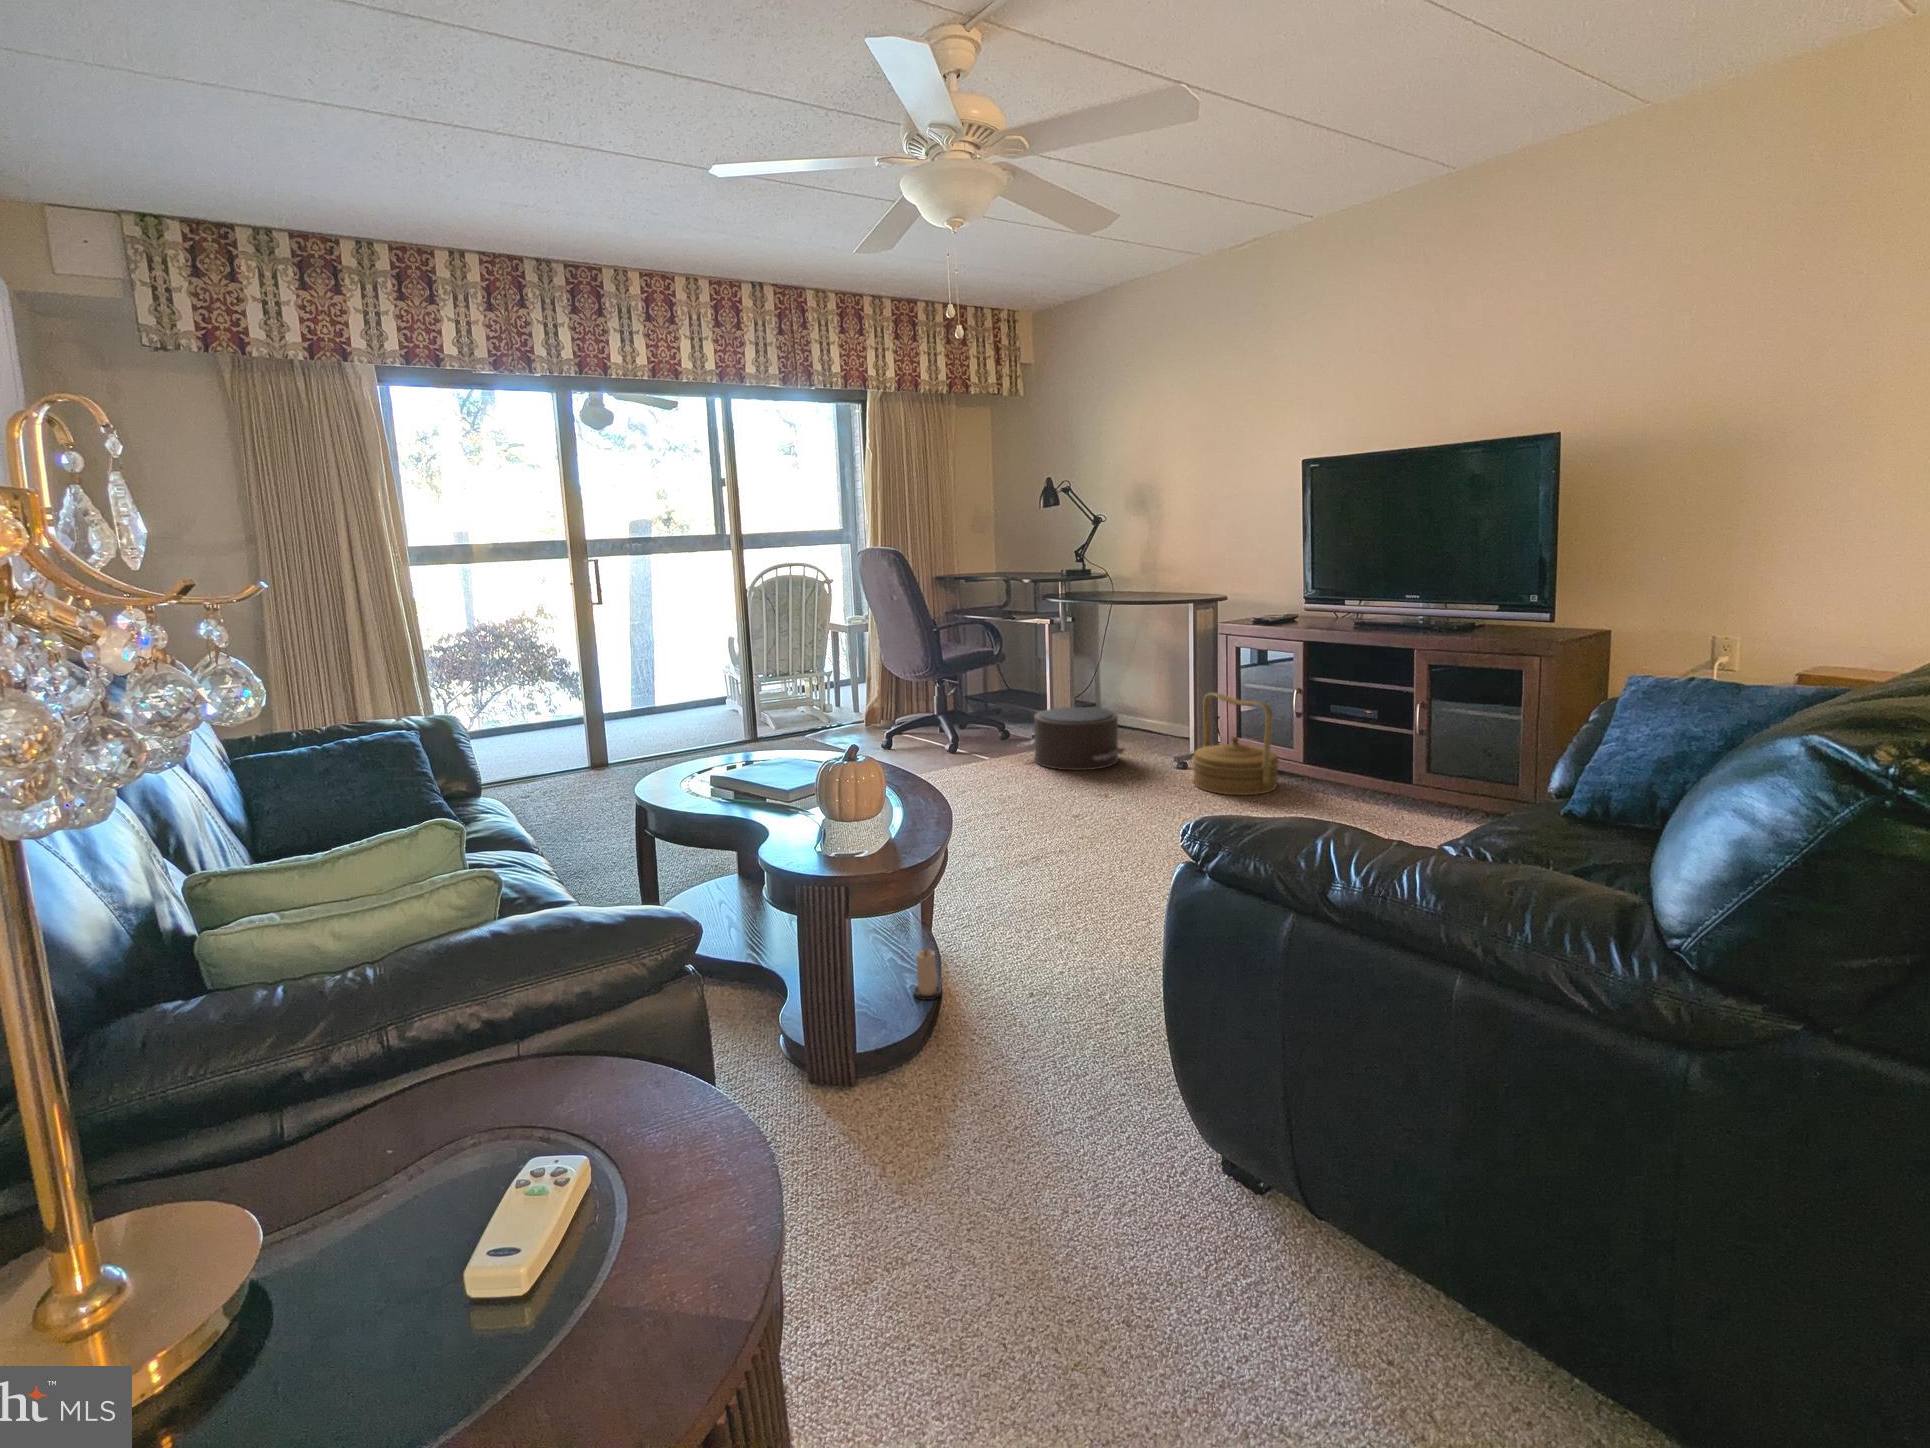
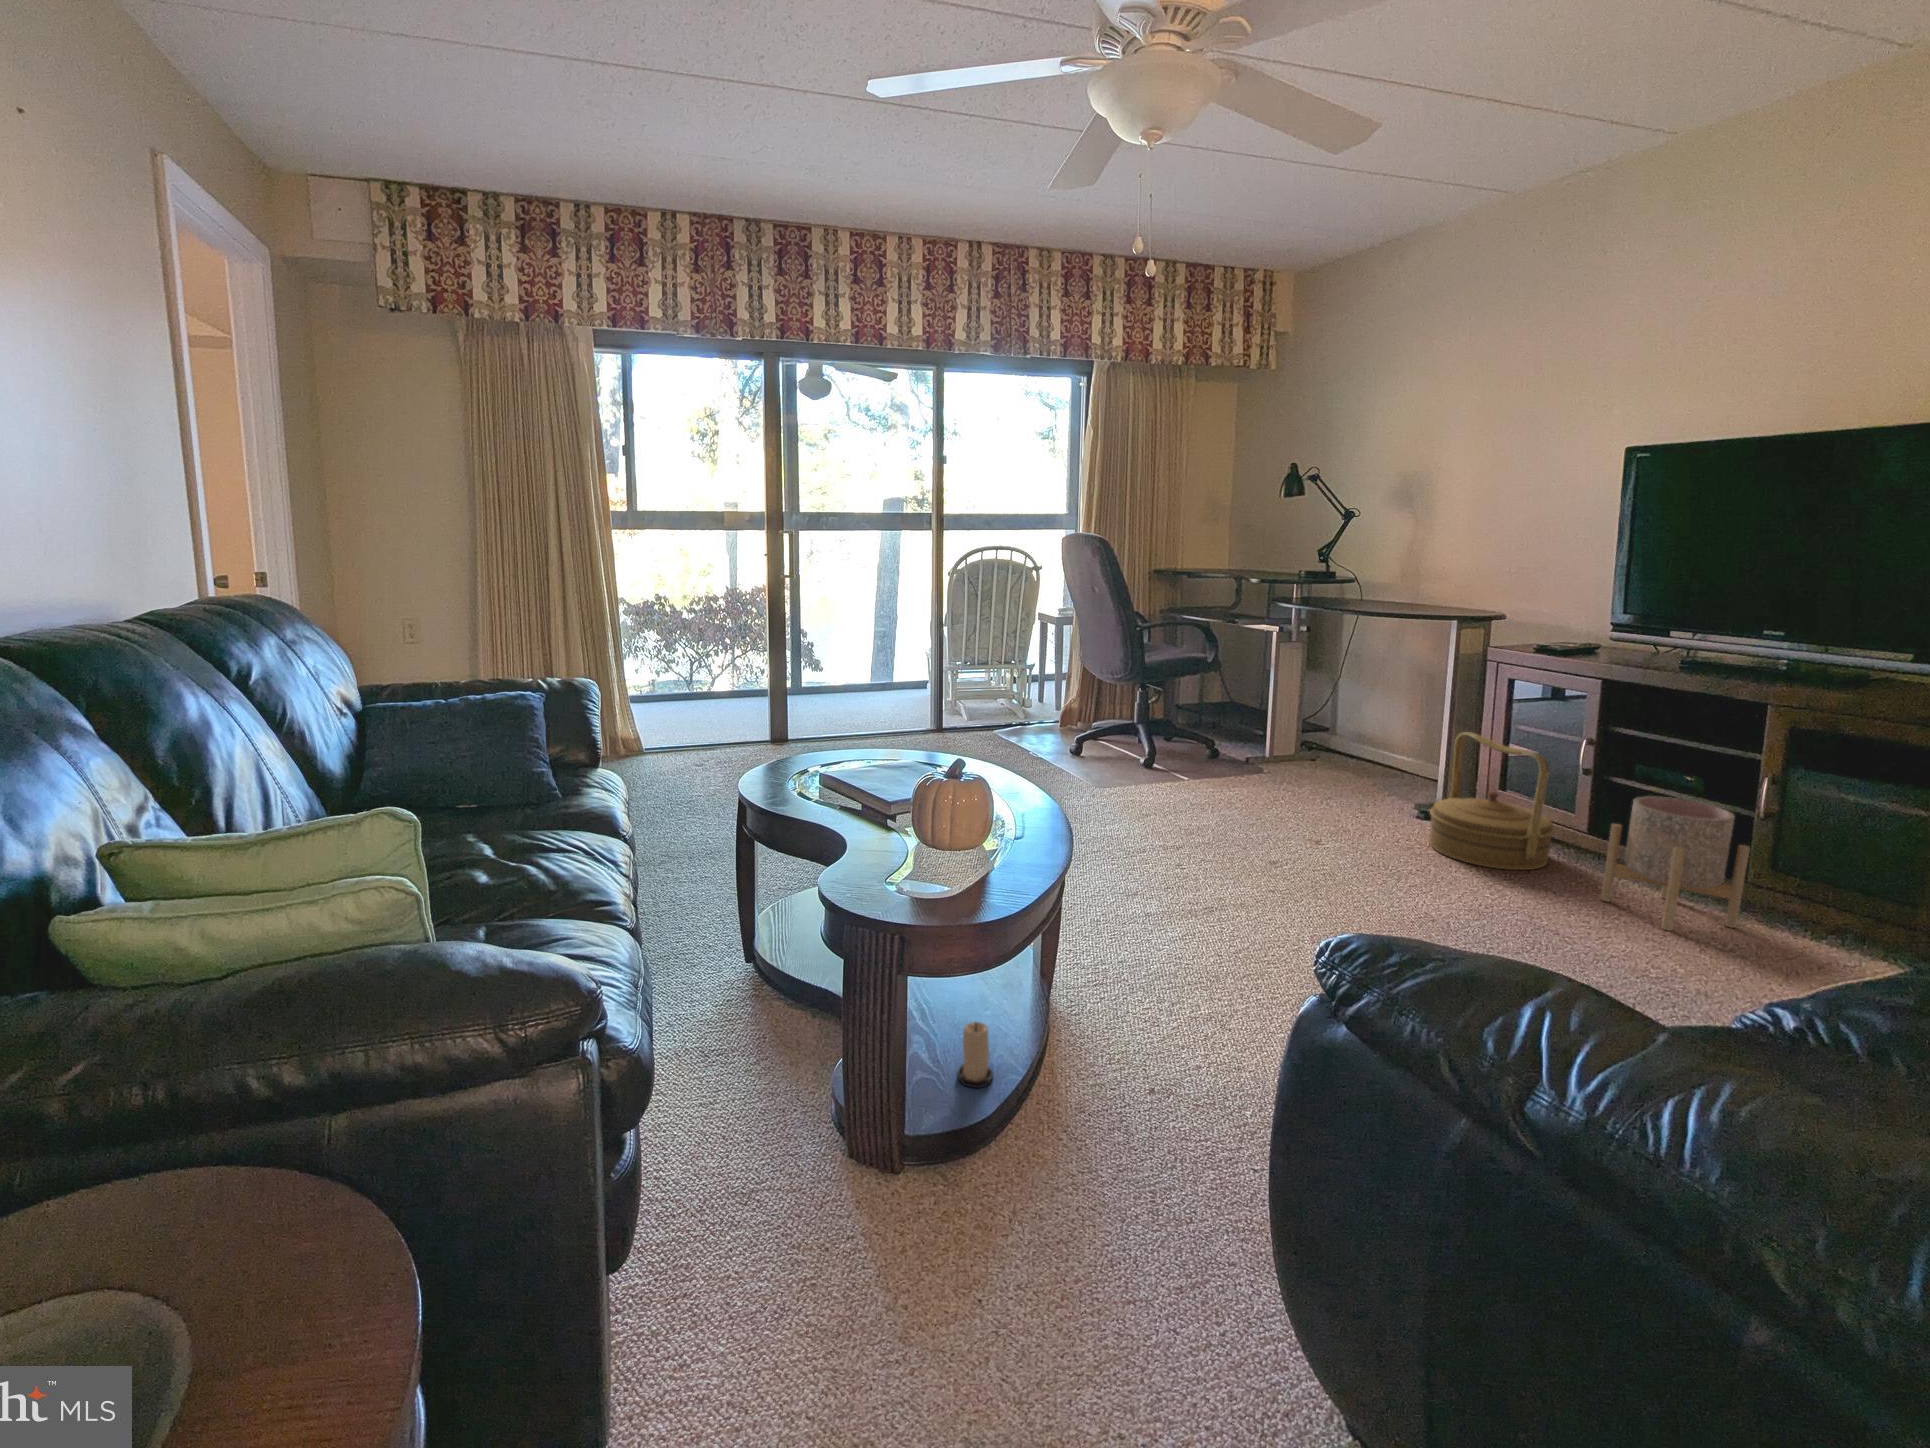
pouf: present [1018,707,1126,770] -> none [1212,729,1349,807]
planter: none [1316,724,1403,820] -> present [1601,796,1750,931]

